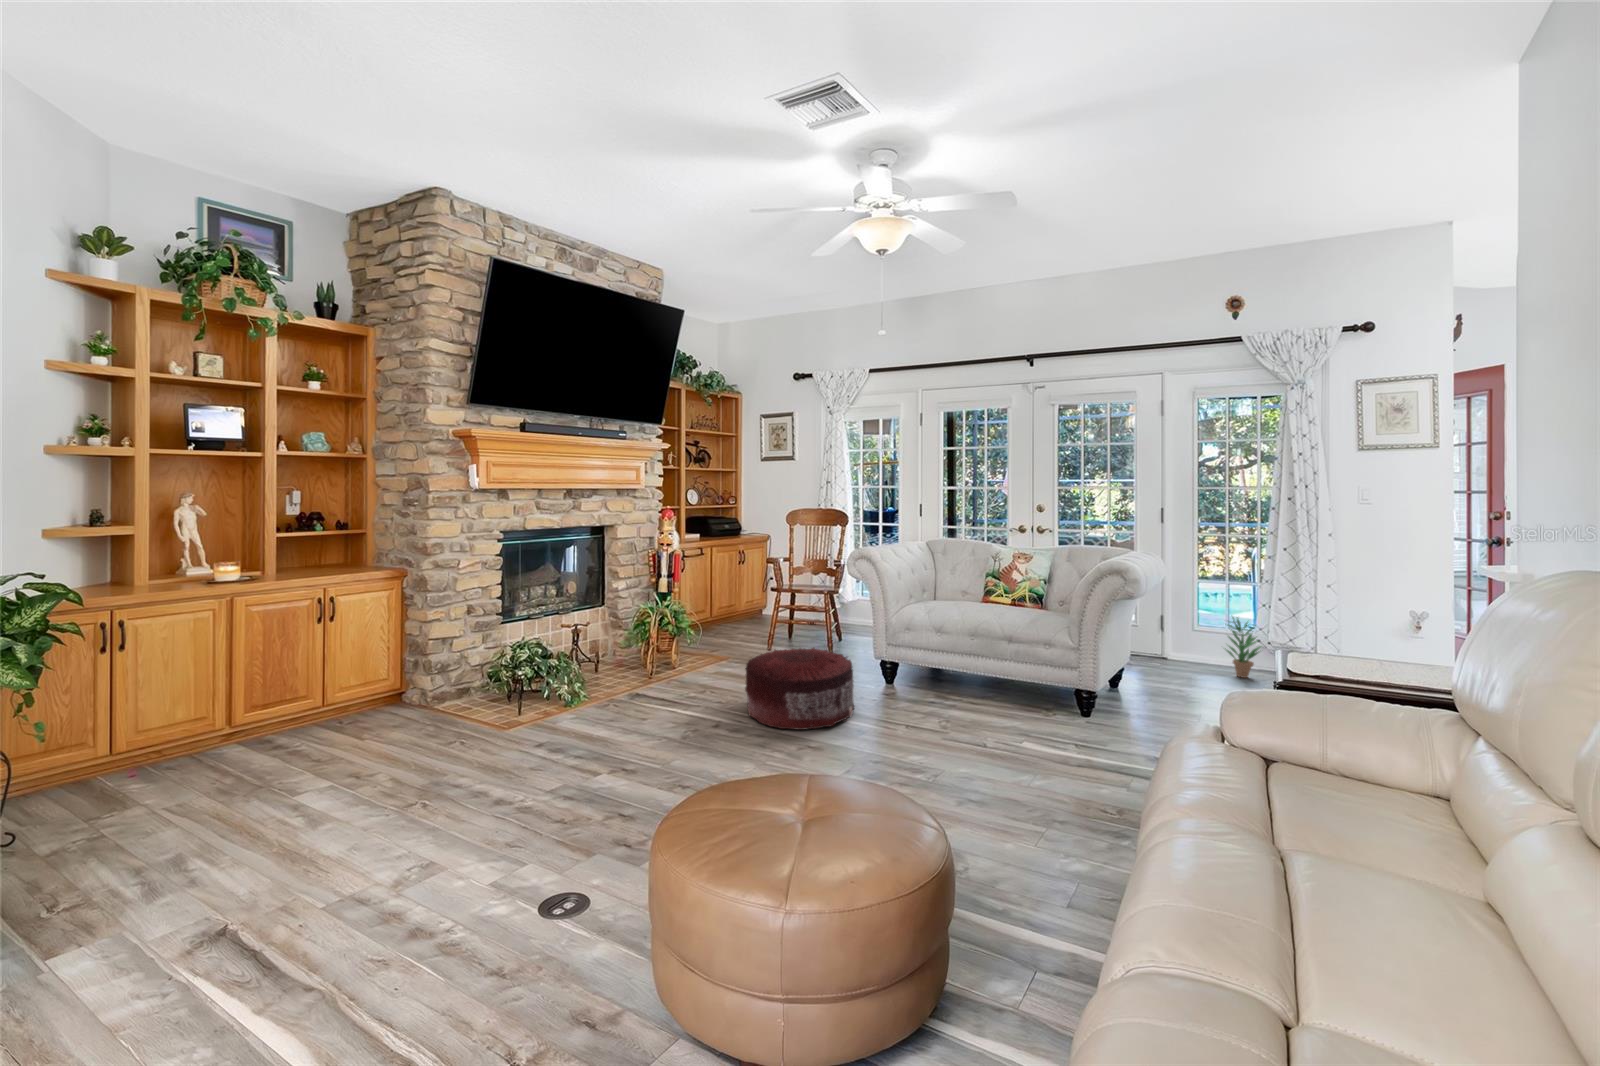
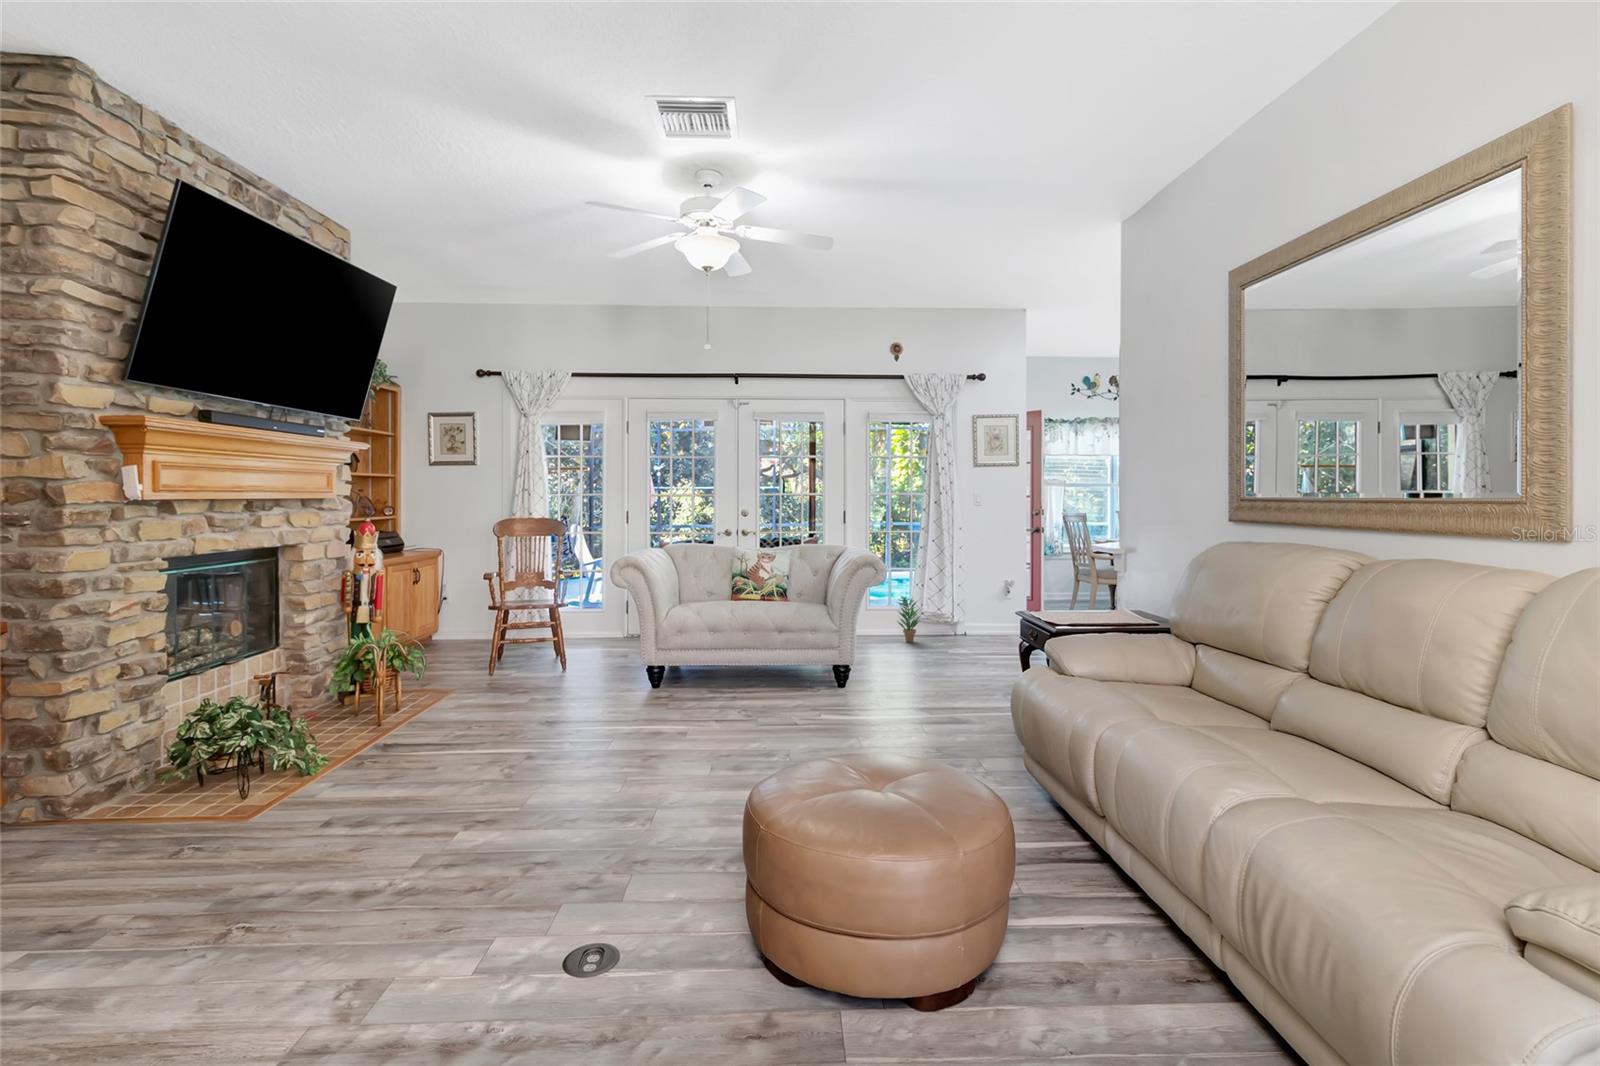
pouf: present [745,648,854,730] -> none [548,659,663,739]

